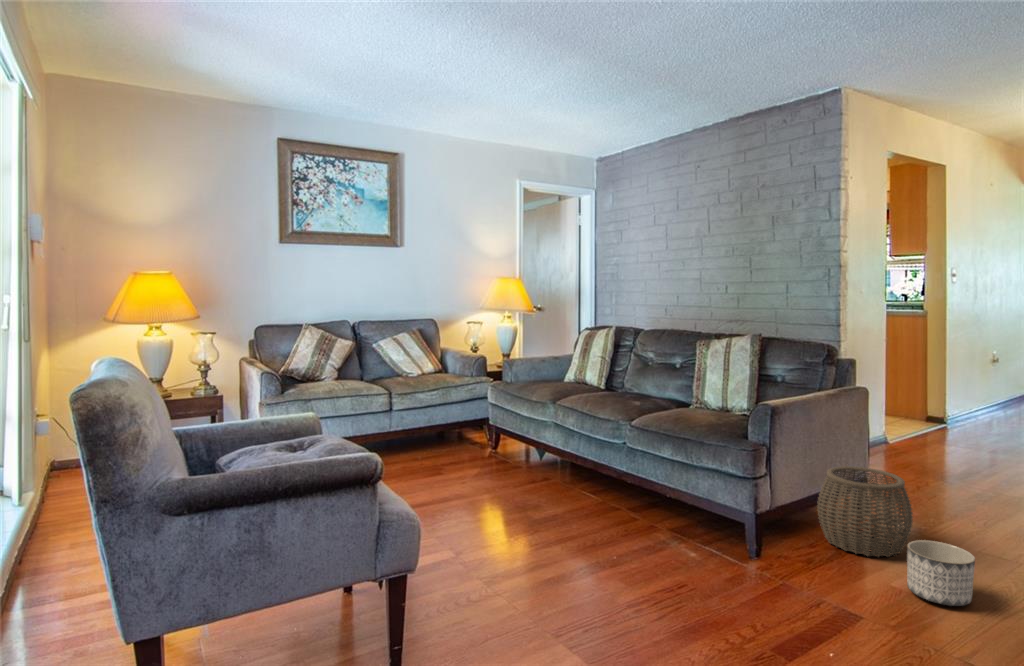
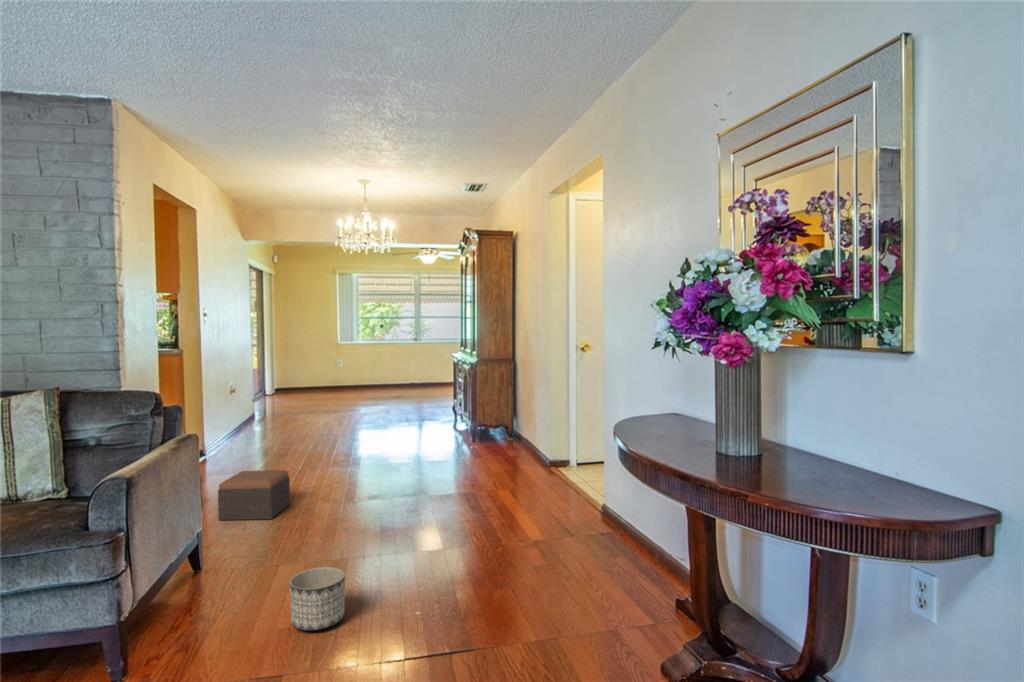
footstool: none [912,441,1005,498] -> present [218,470,290,520]
woven basket: present [818,466,913,557] -> none [171,518,271,621]

